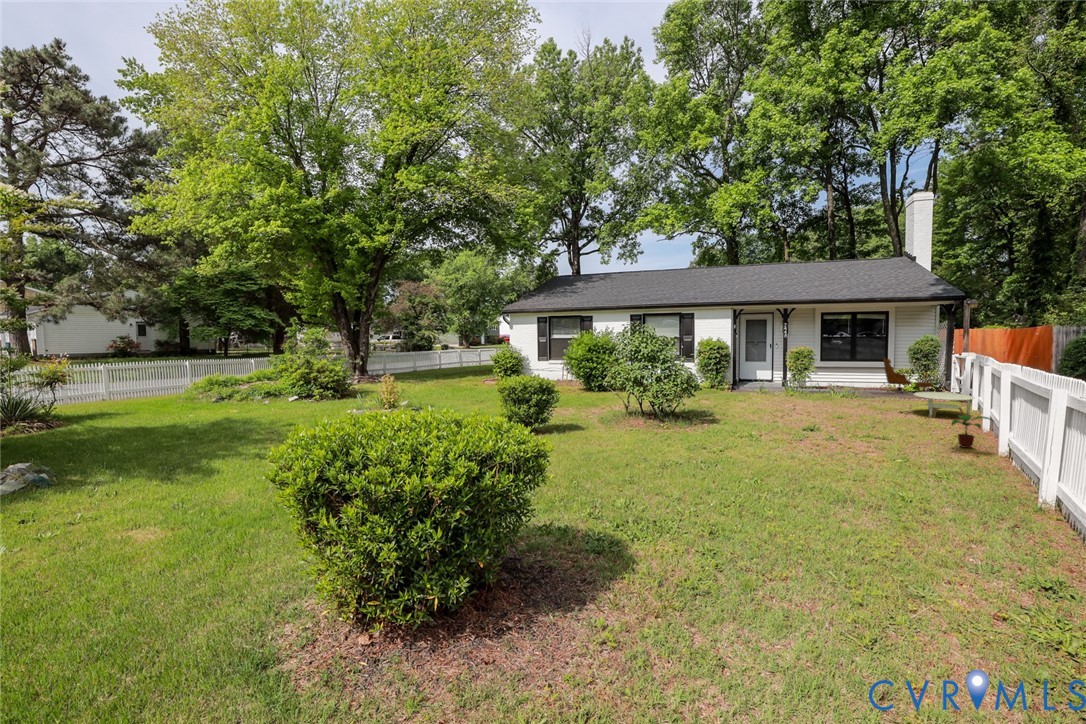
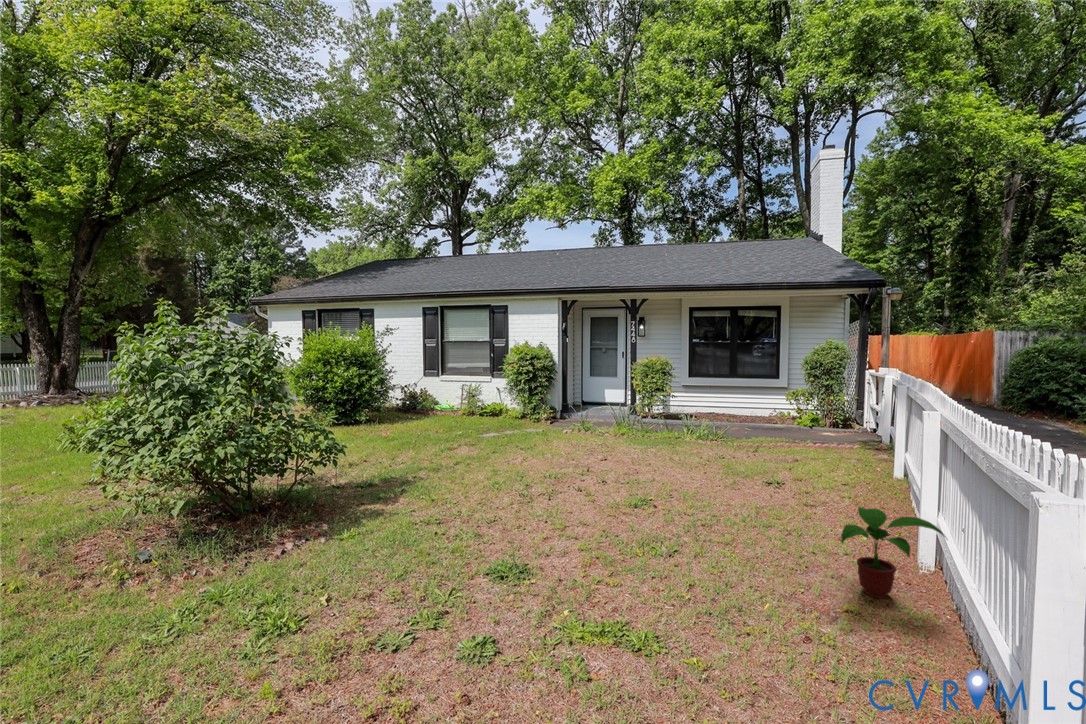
lounge chair: present [883,358,934,392] -> none [767,374,839,430]
round table: present [914,392,974,417] -> none [795,433,897,484]

